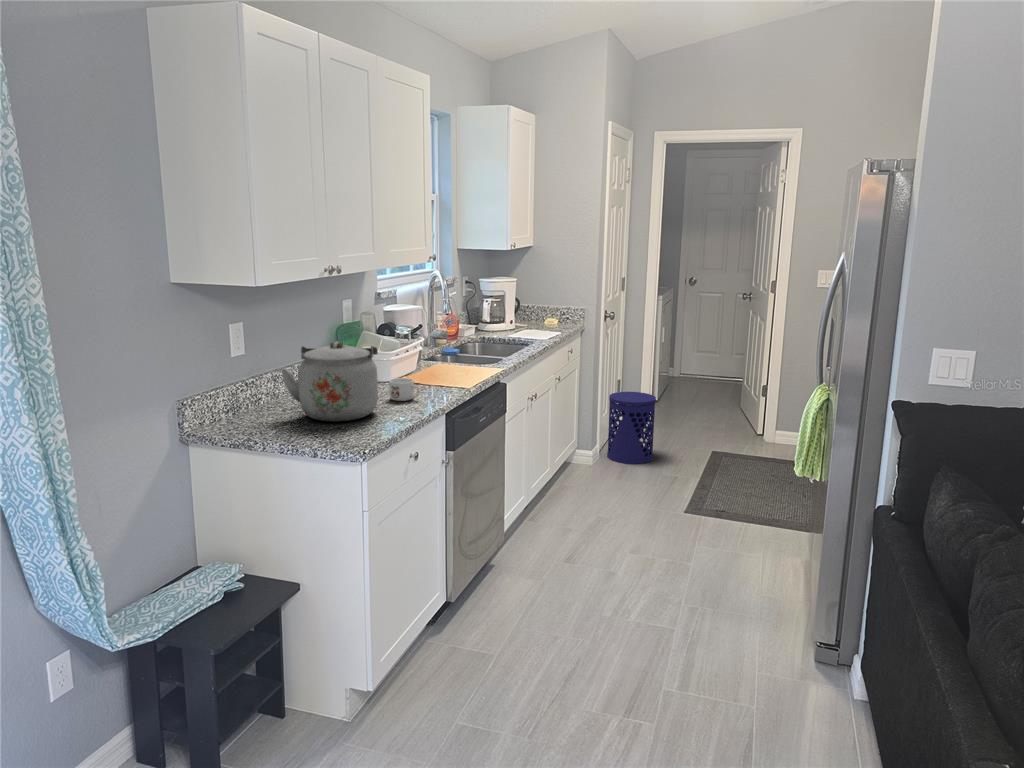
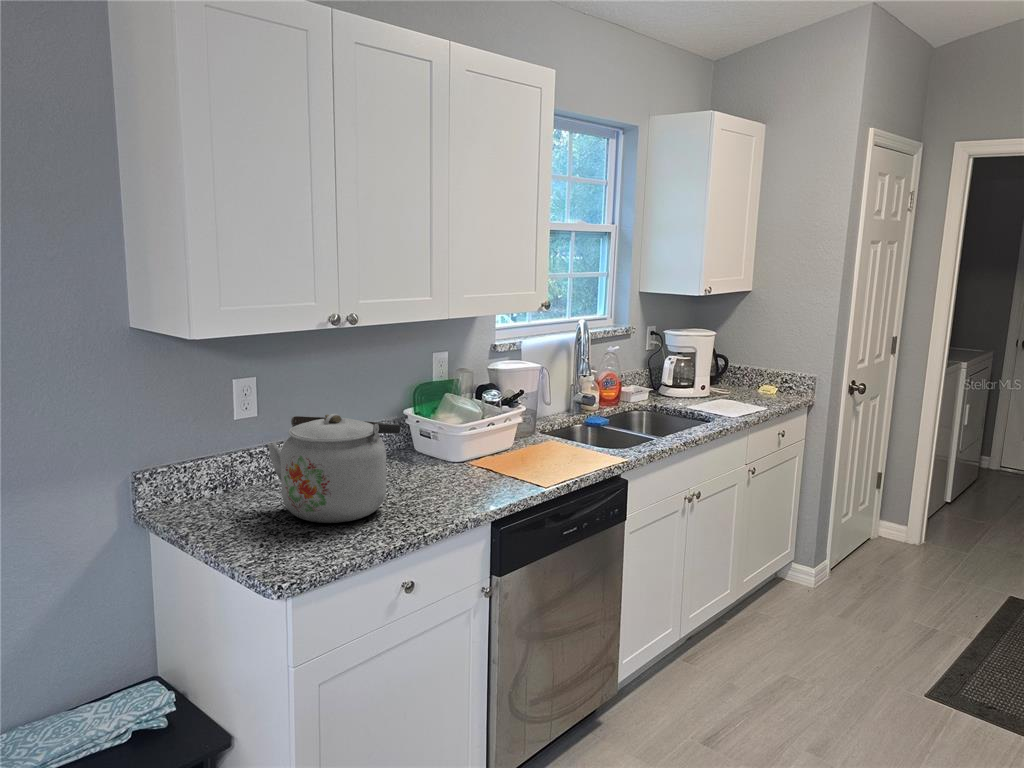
mug: present [389,378,420,401] -> none [425,465,460,498]
waste bin: present [607,392,656,464] -> none [840,492,918,597]

